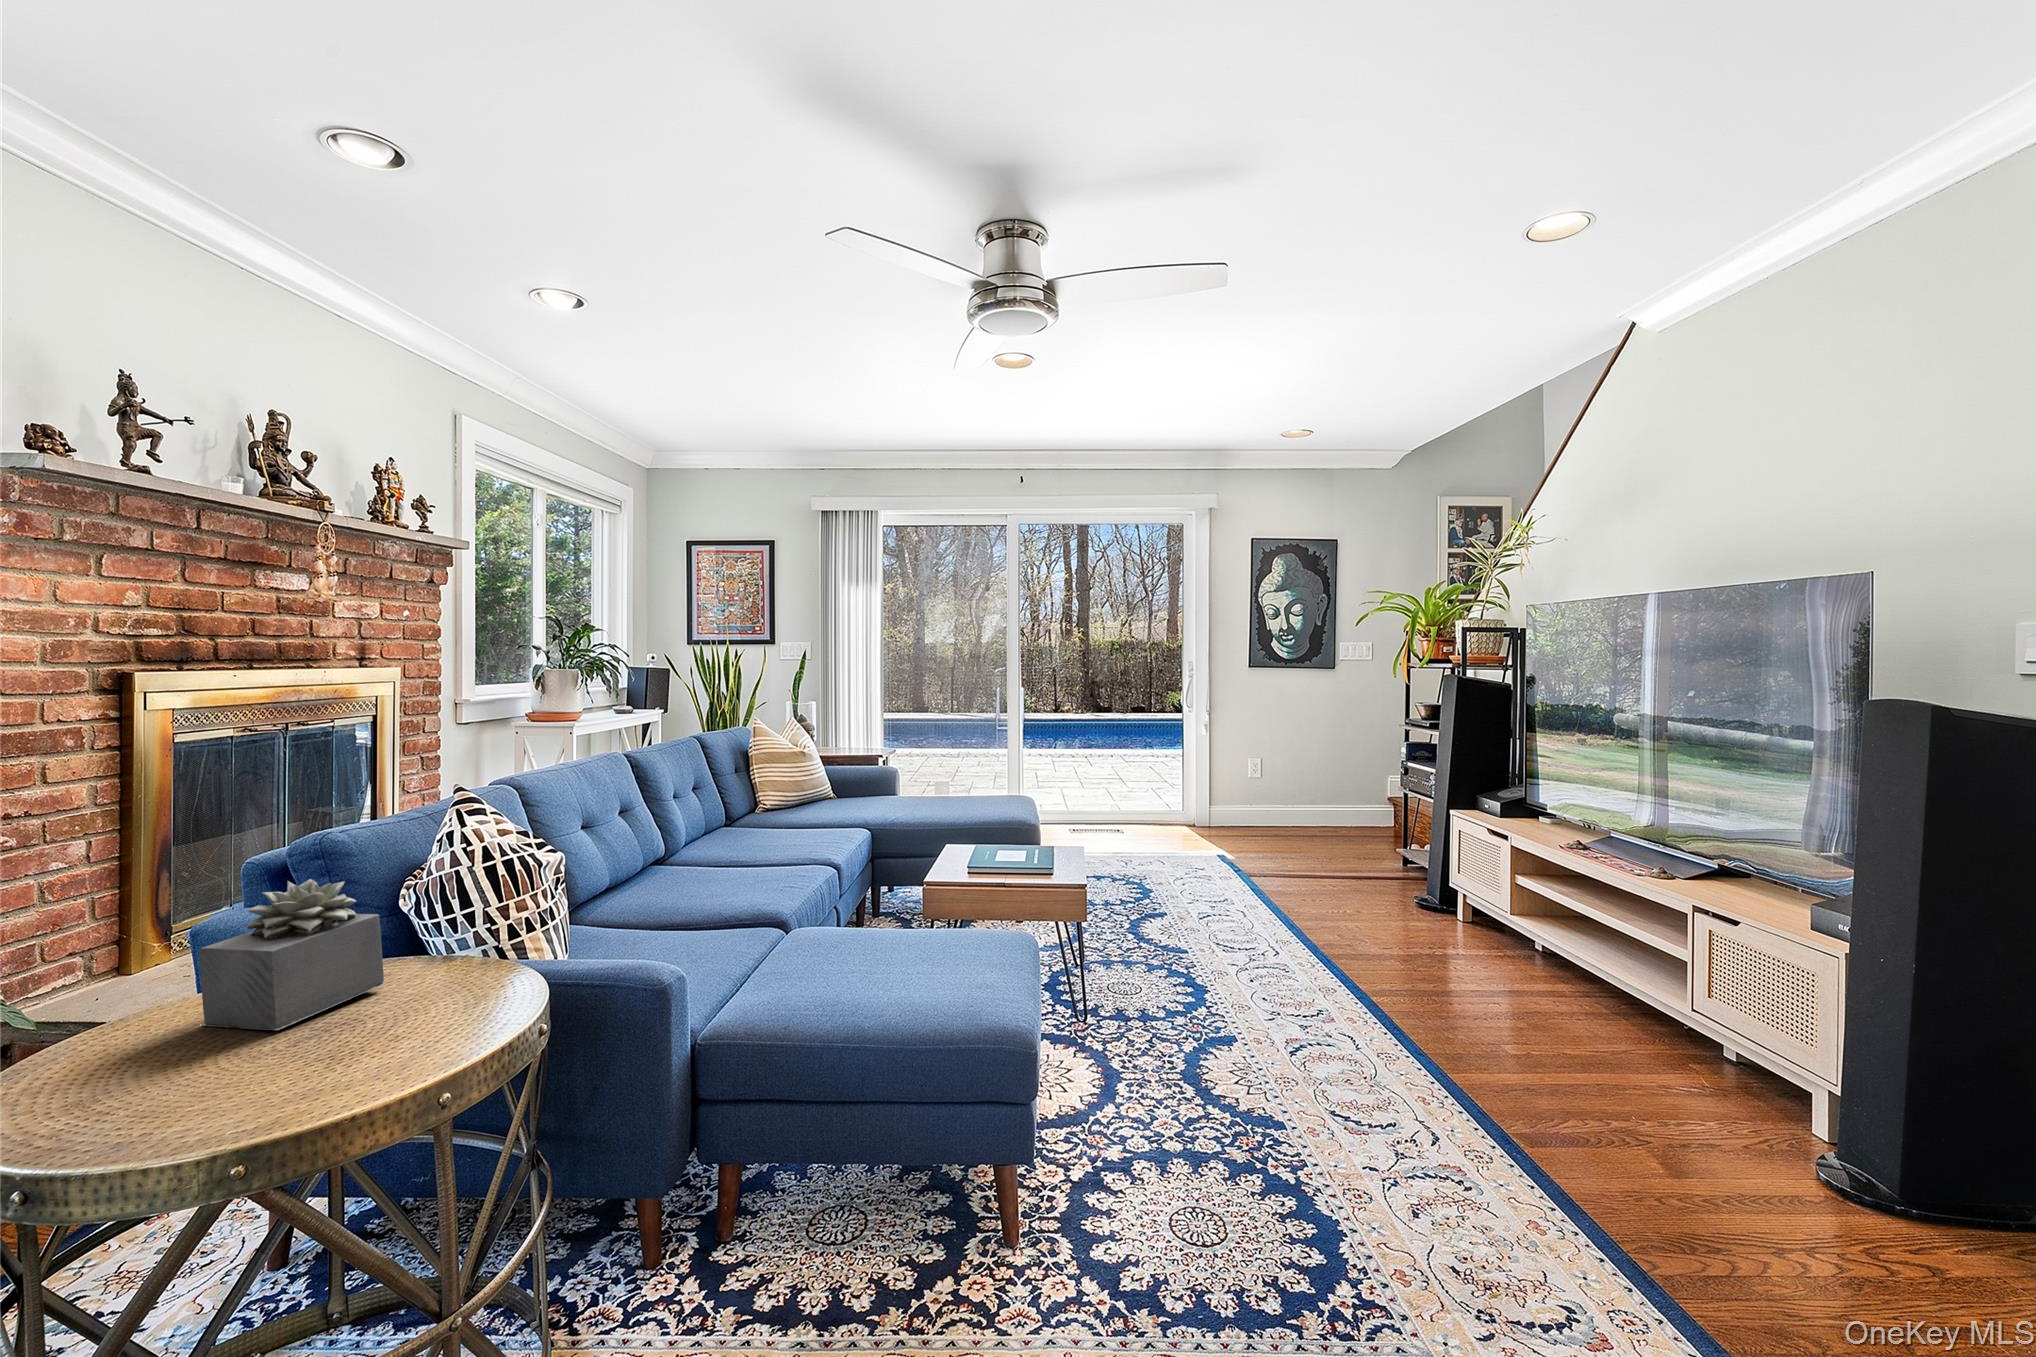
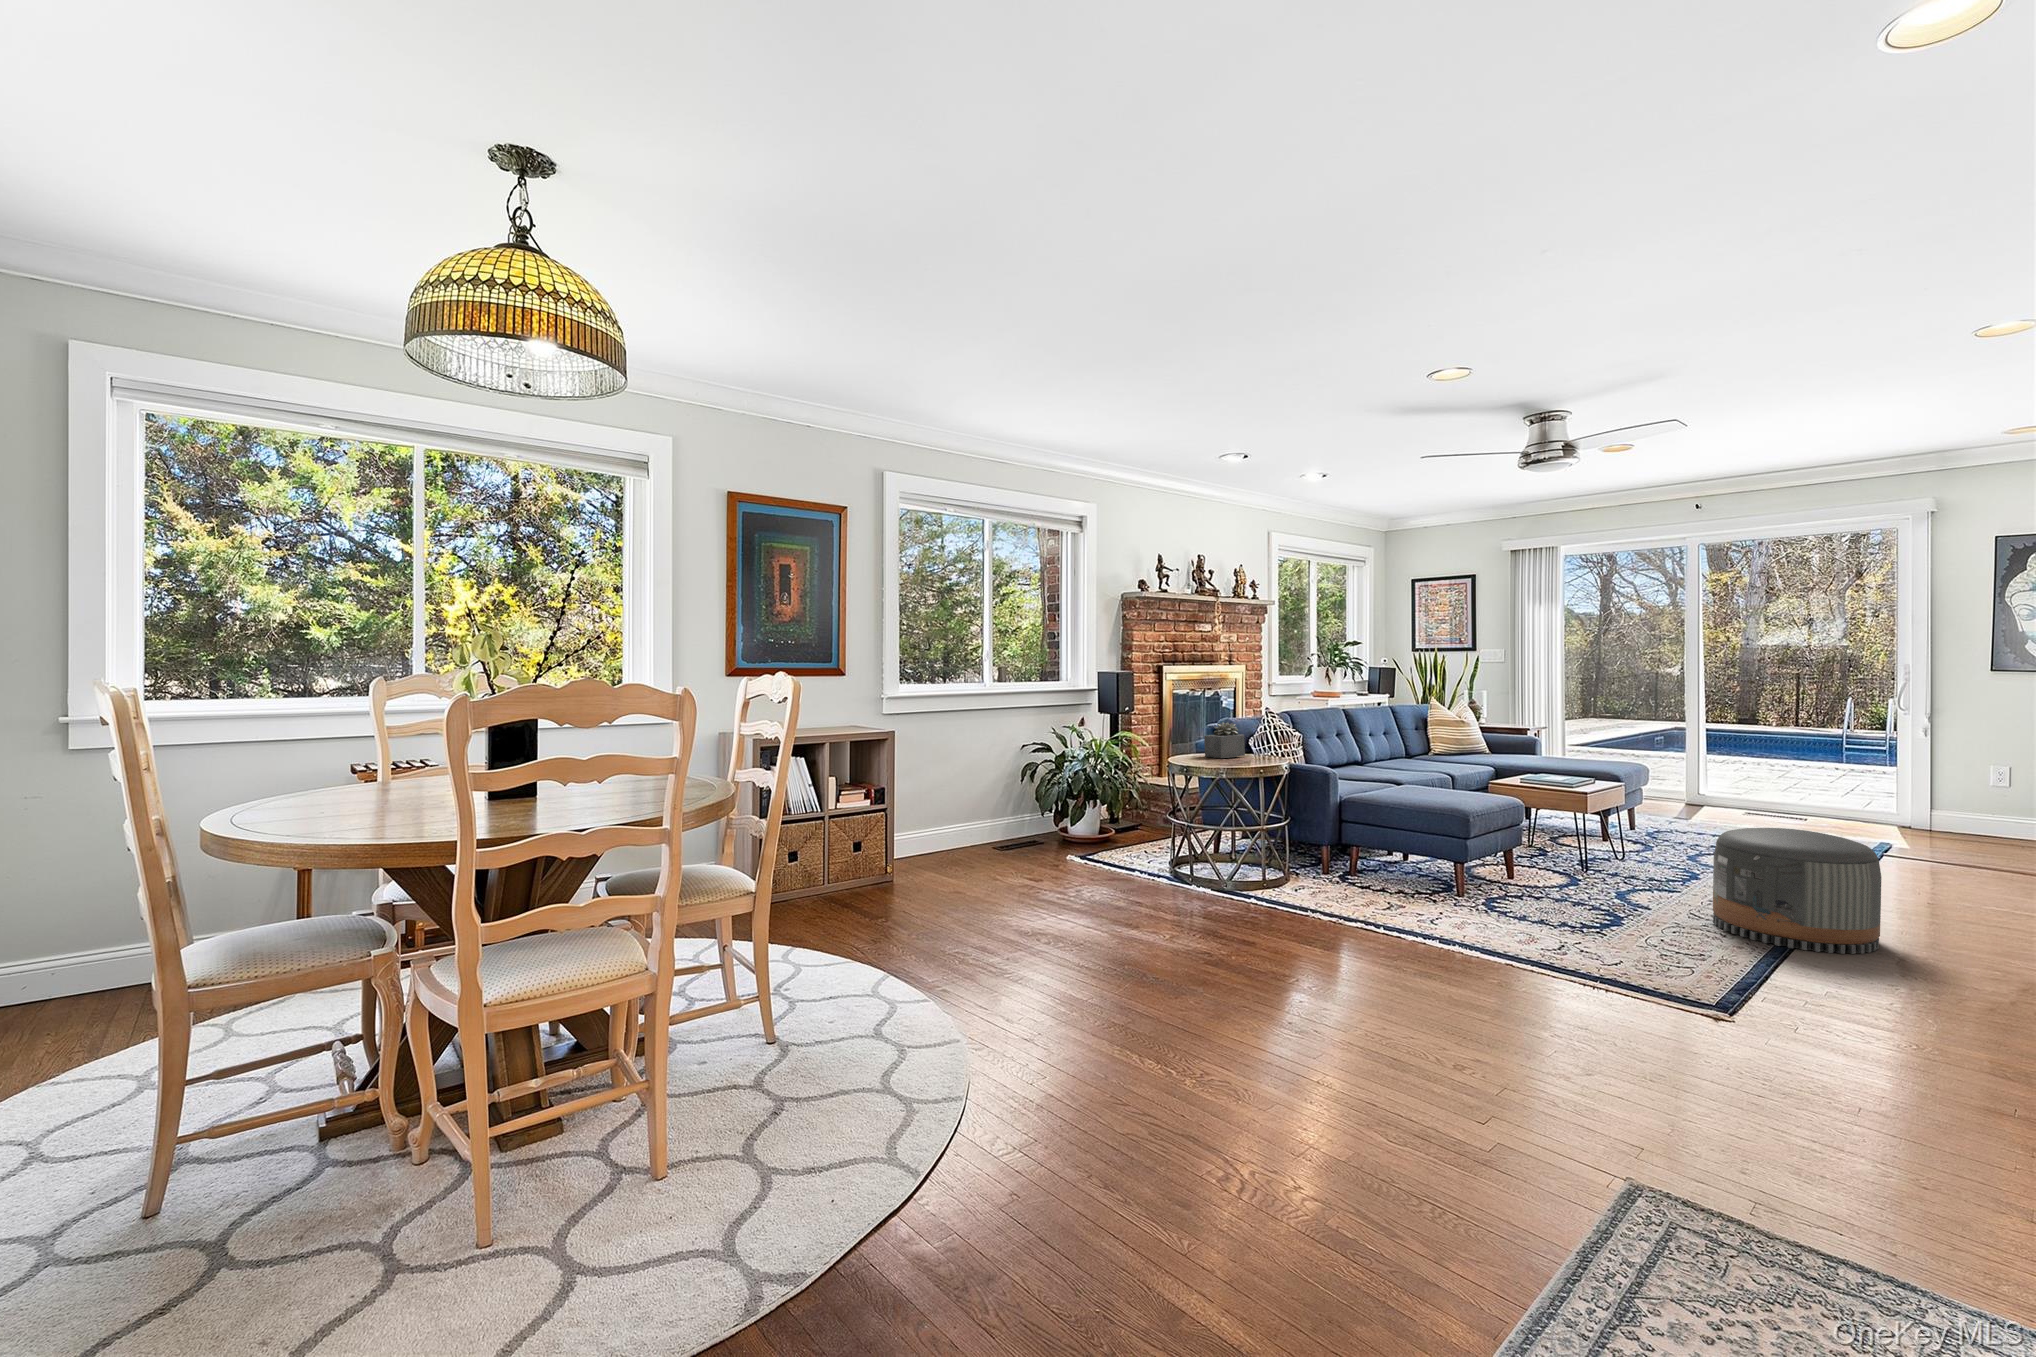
pouf: none [1325,925,1548,1157] -> present [1713,828,1881,954]

